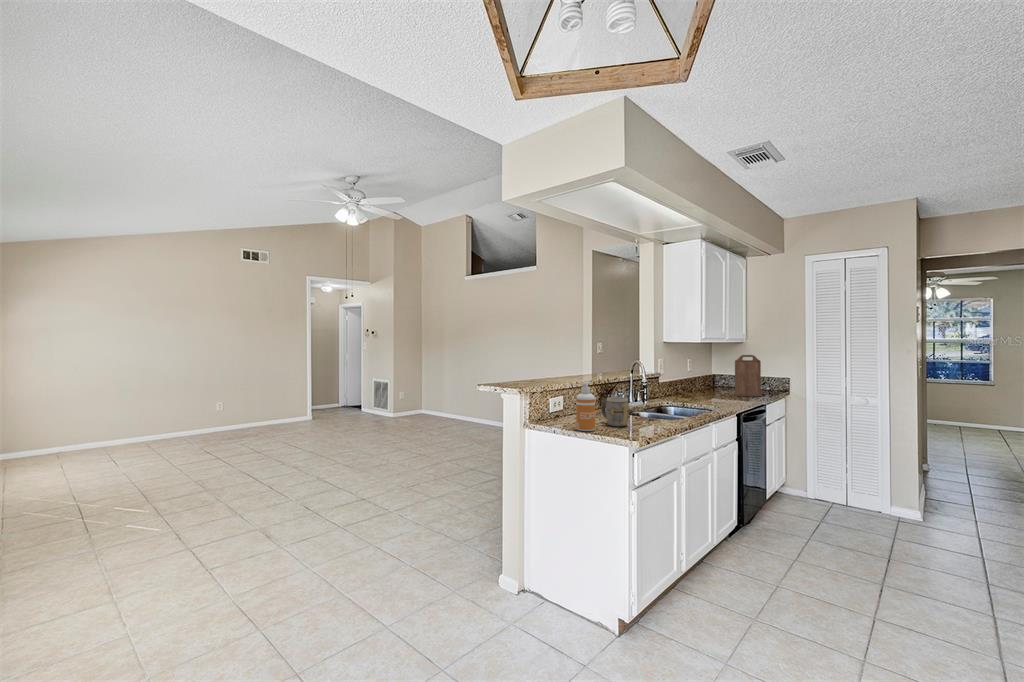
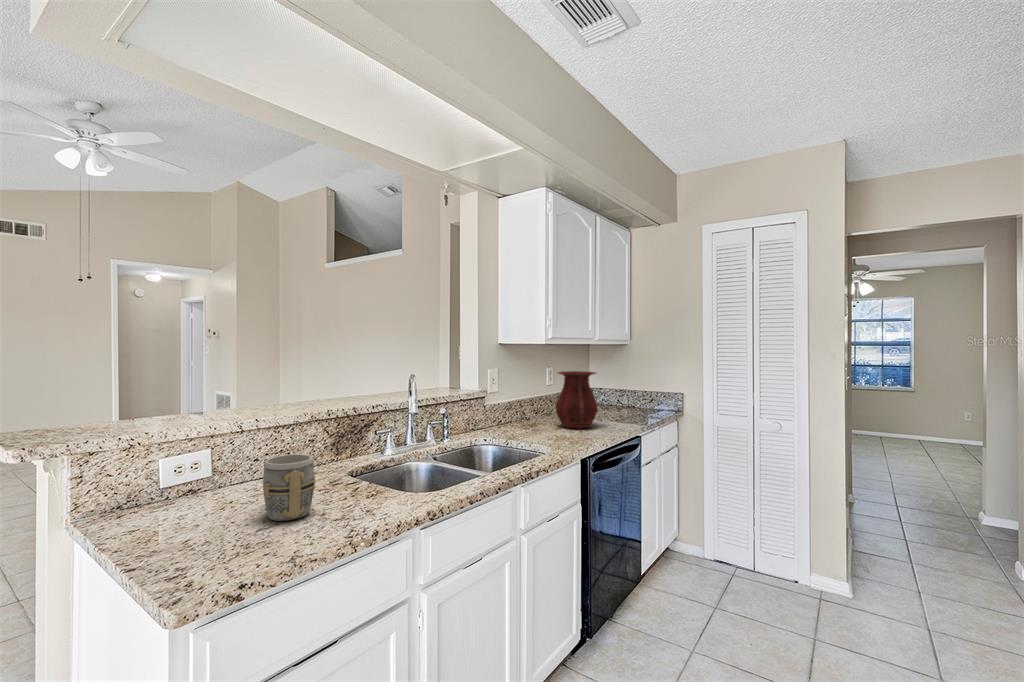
cutting board: present [735,355,761,396] -> none [604,362,639,422]
vase: none [704,361,734,399] -> present [556,371,598,428]
soap dispenser: present [576,382,595,431] -> none [158,431,208,545]

